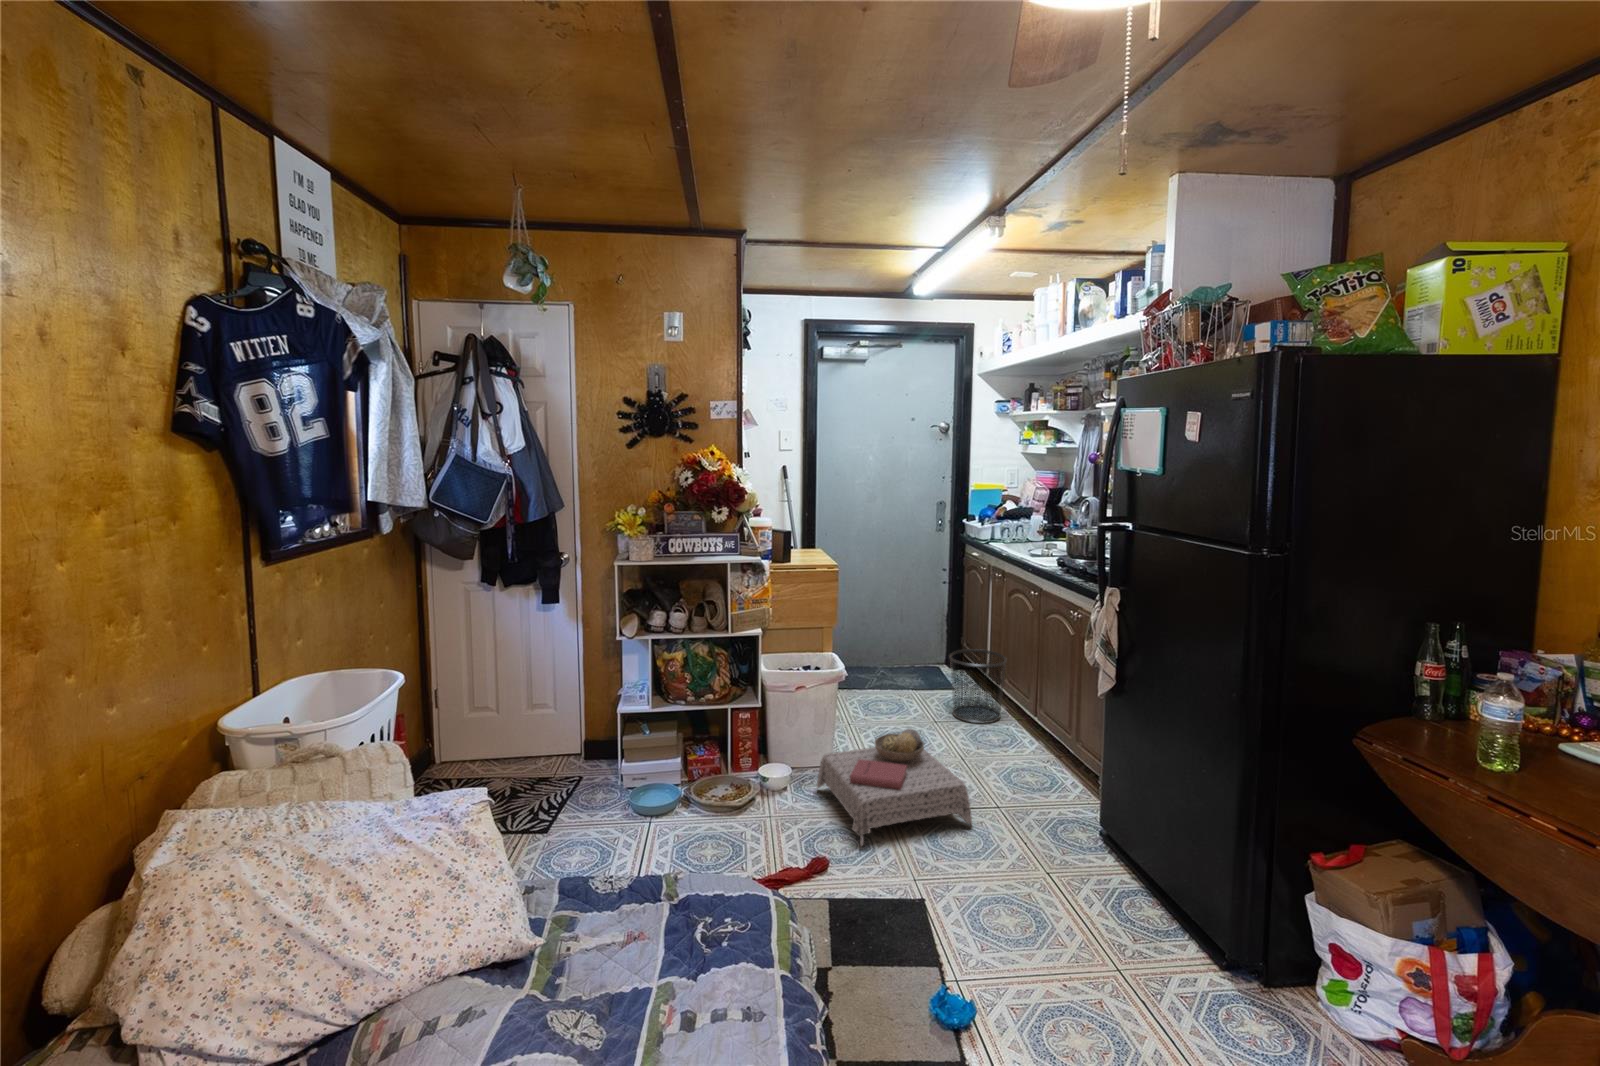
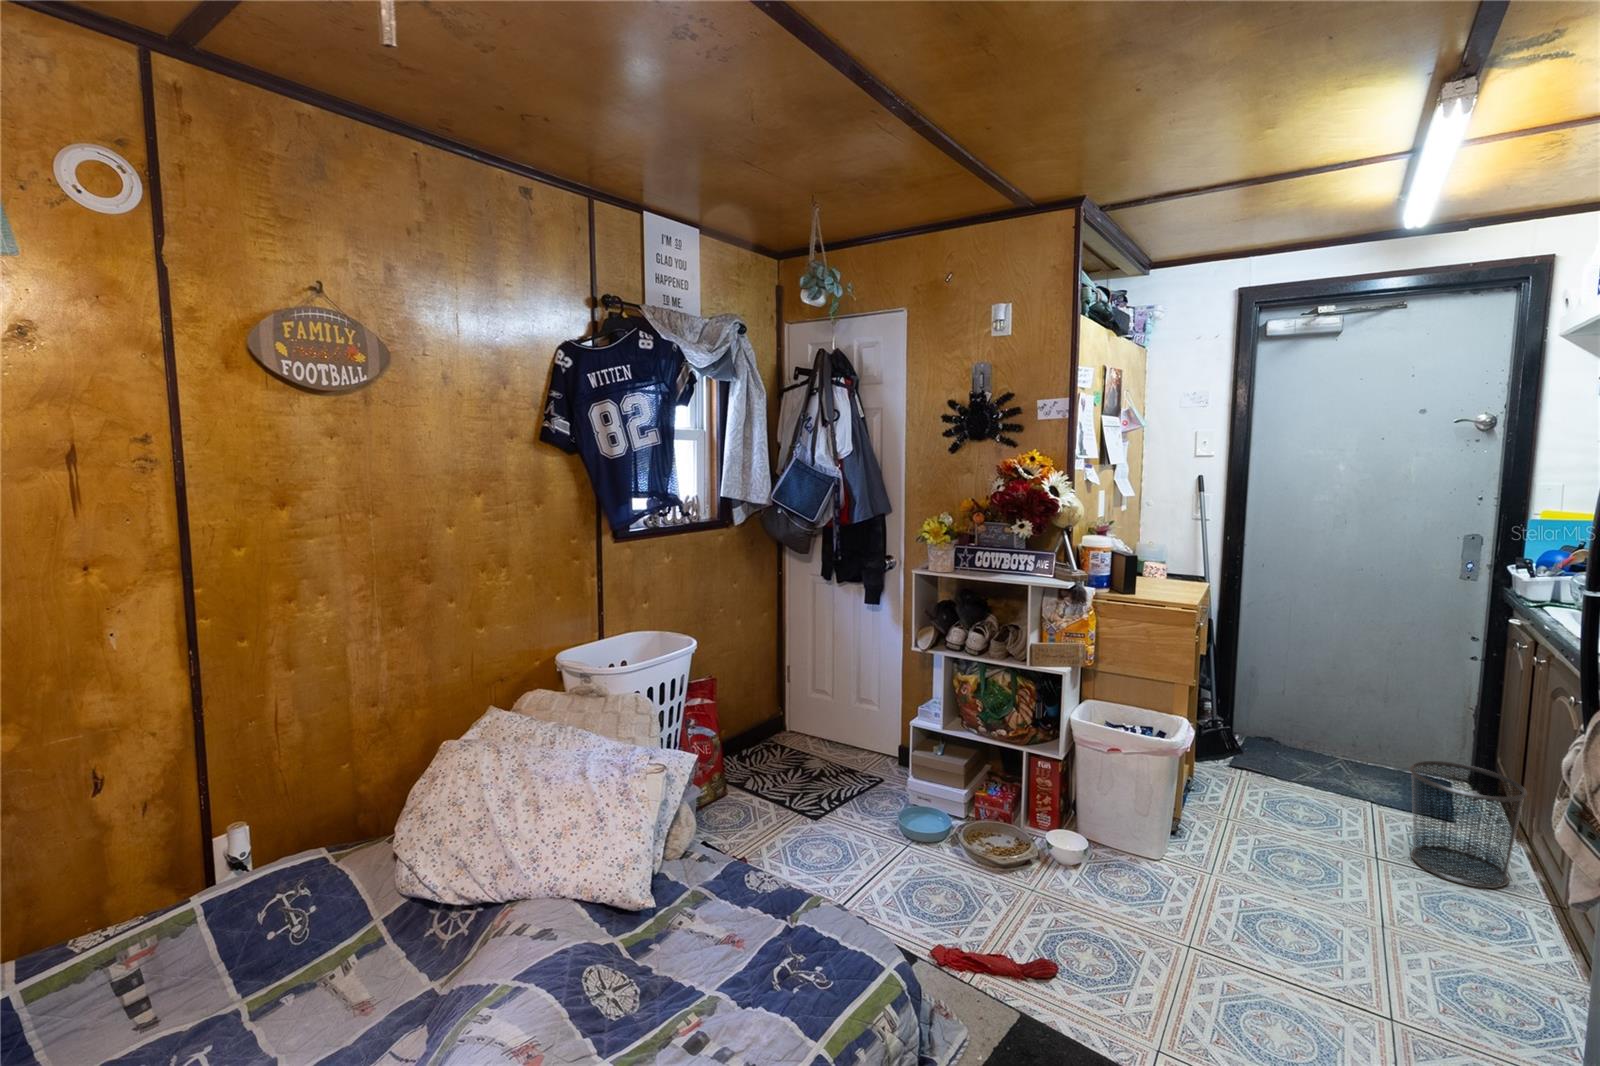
ottoman: present [817,729,972,847] -> none [1106,840,1311,1018]

